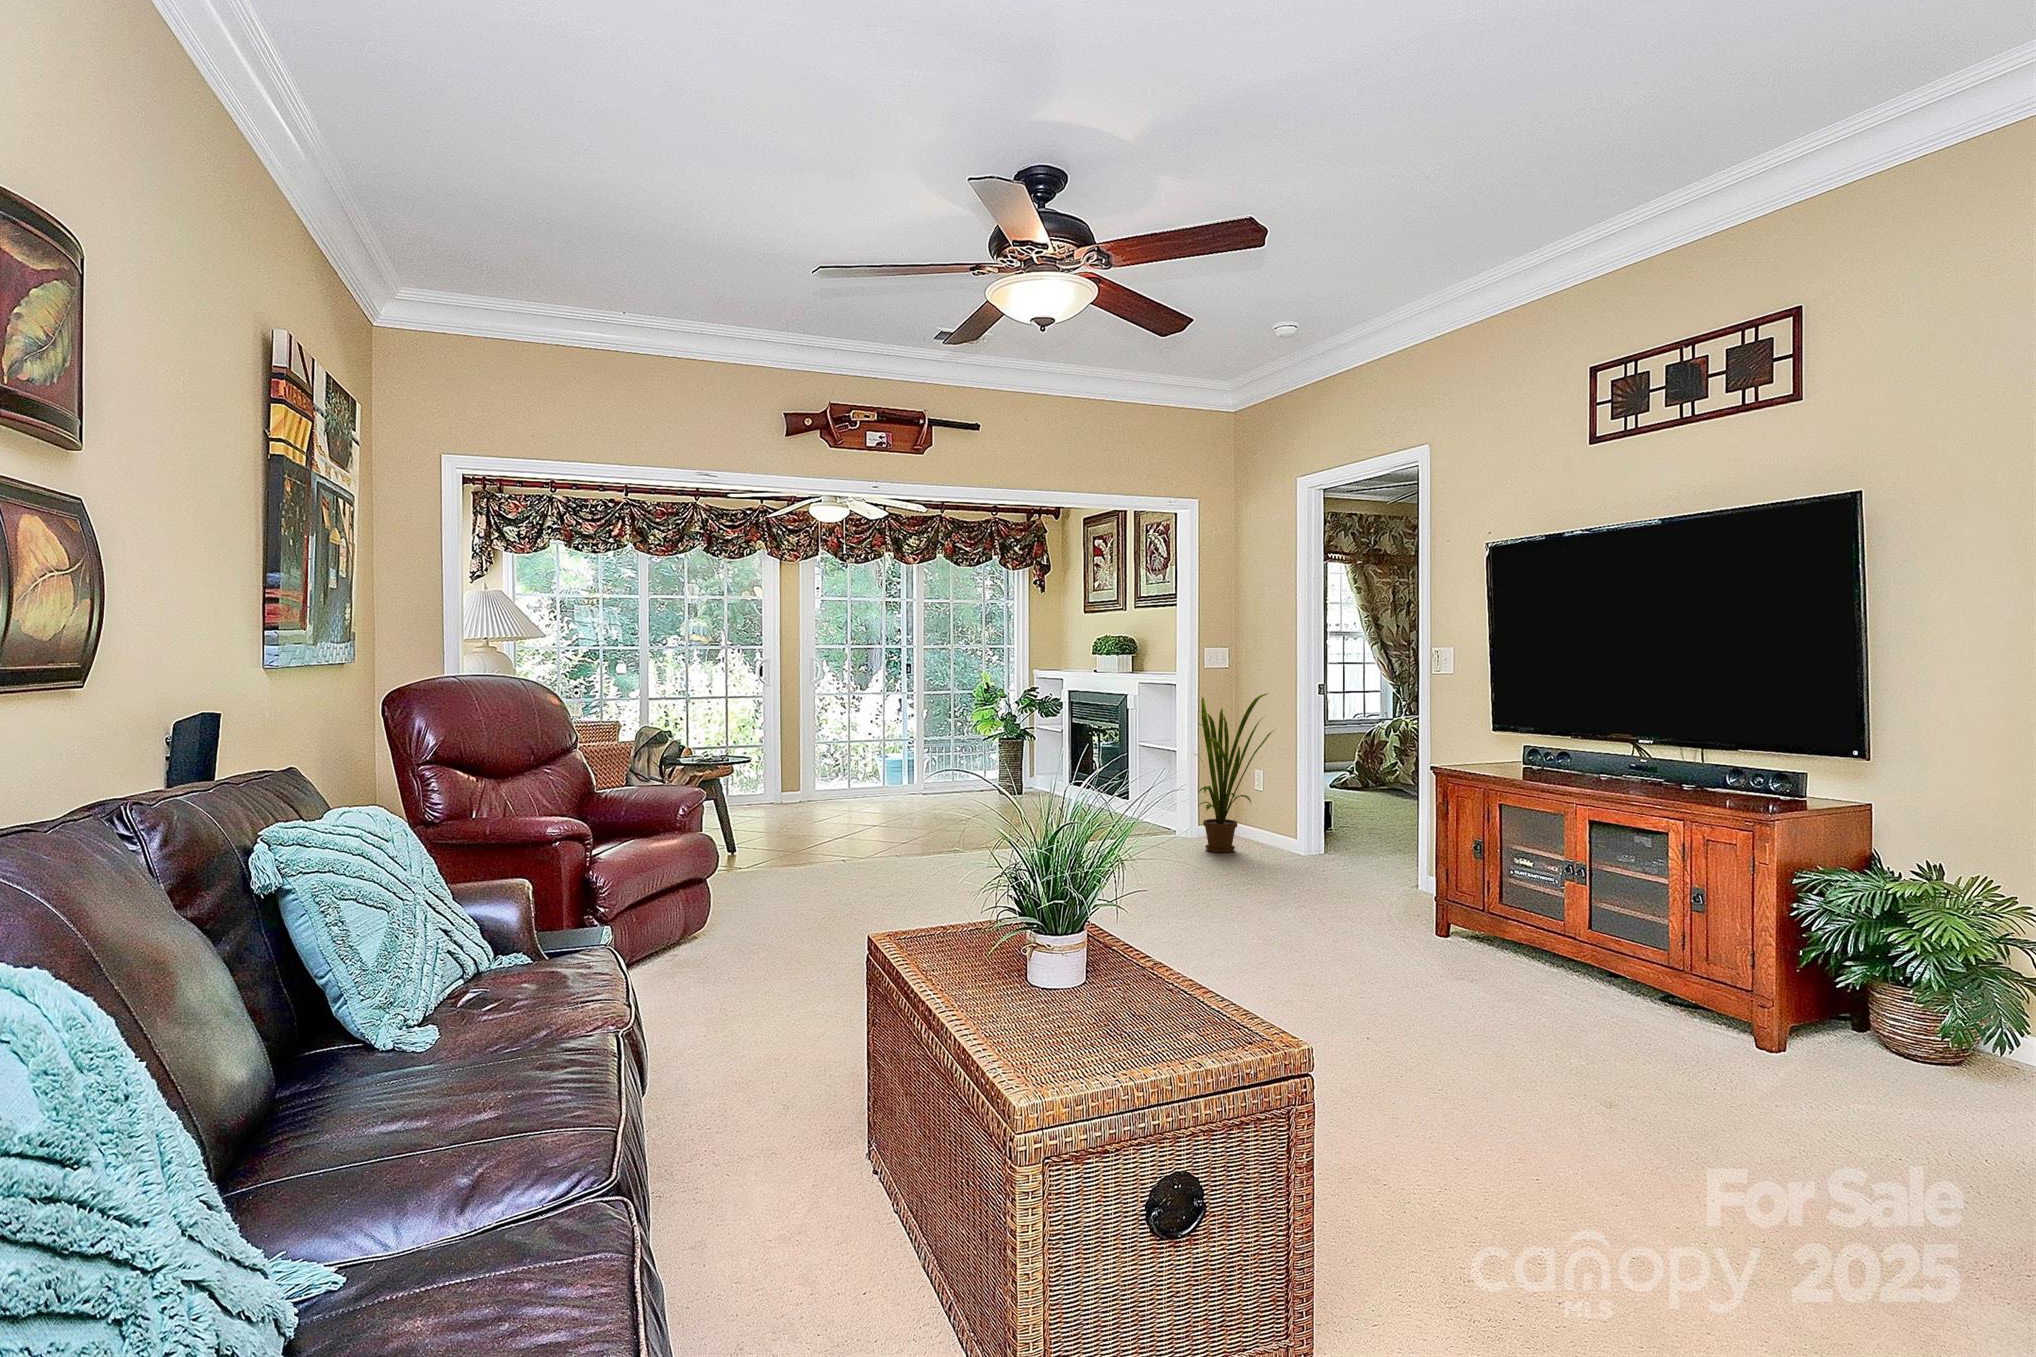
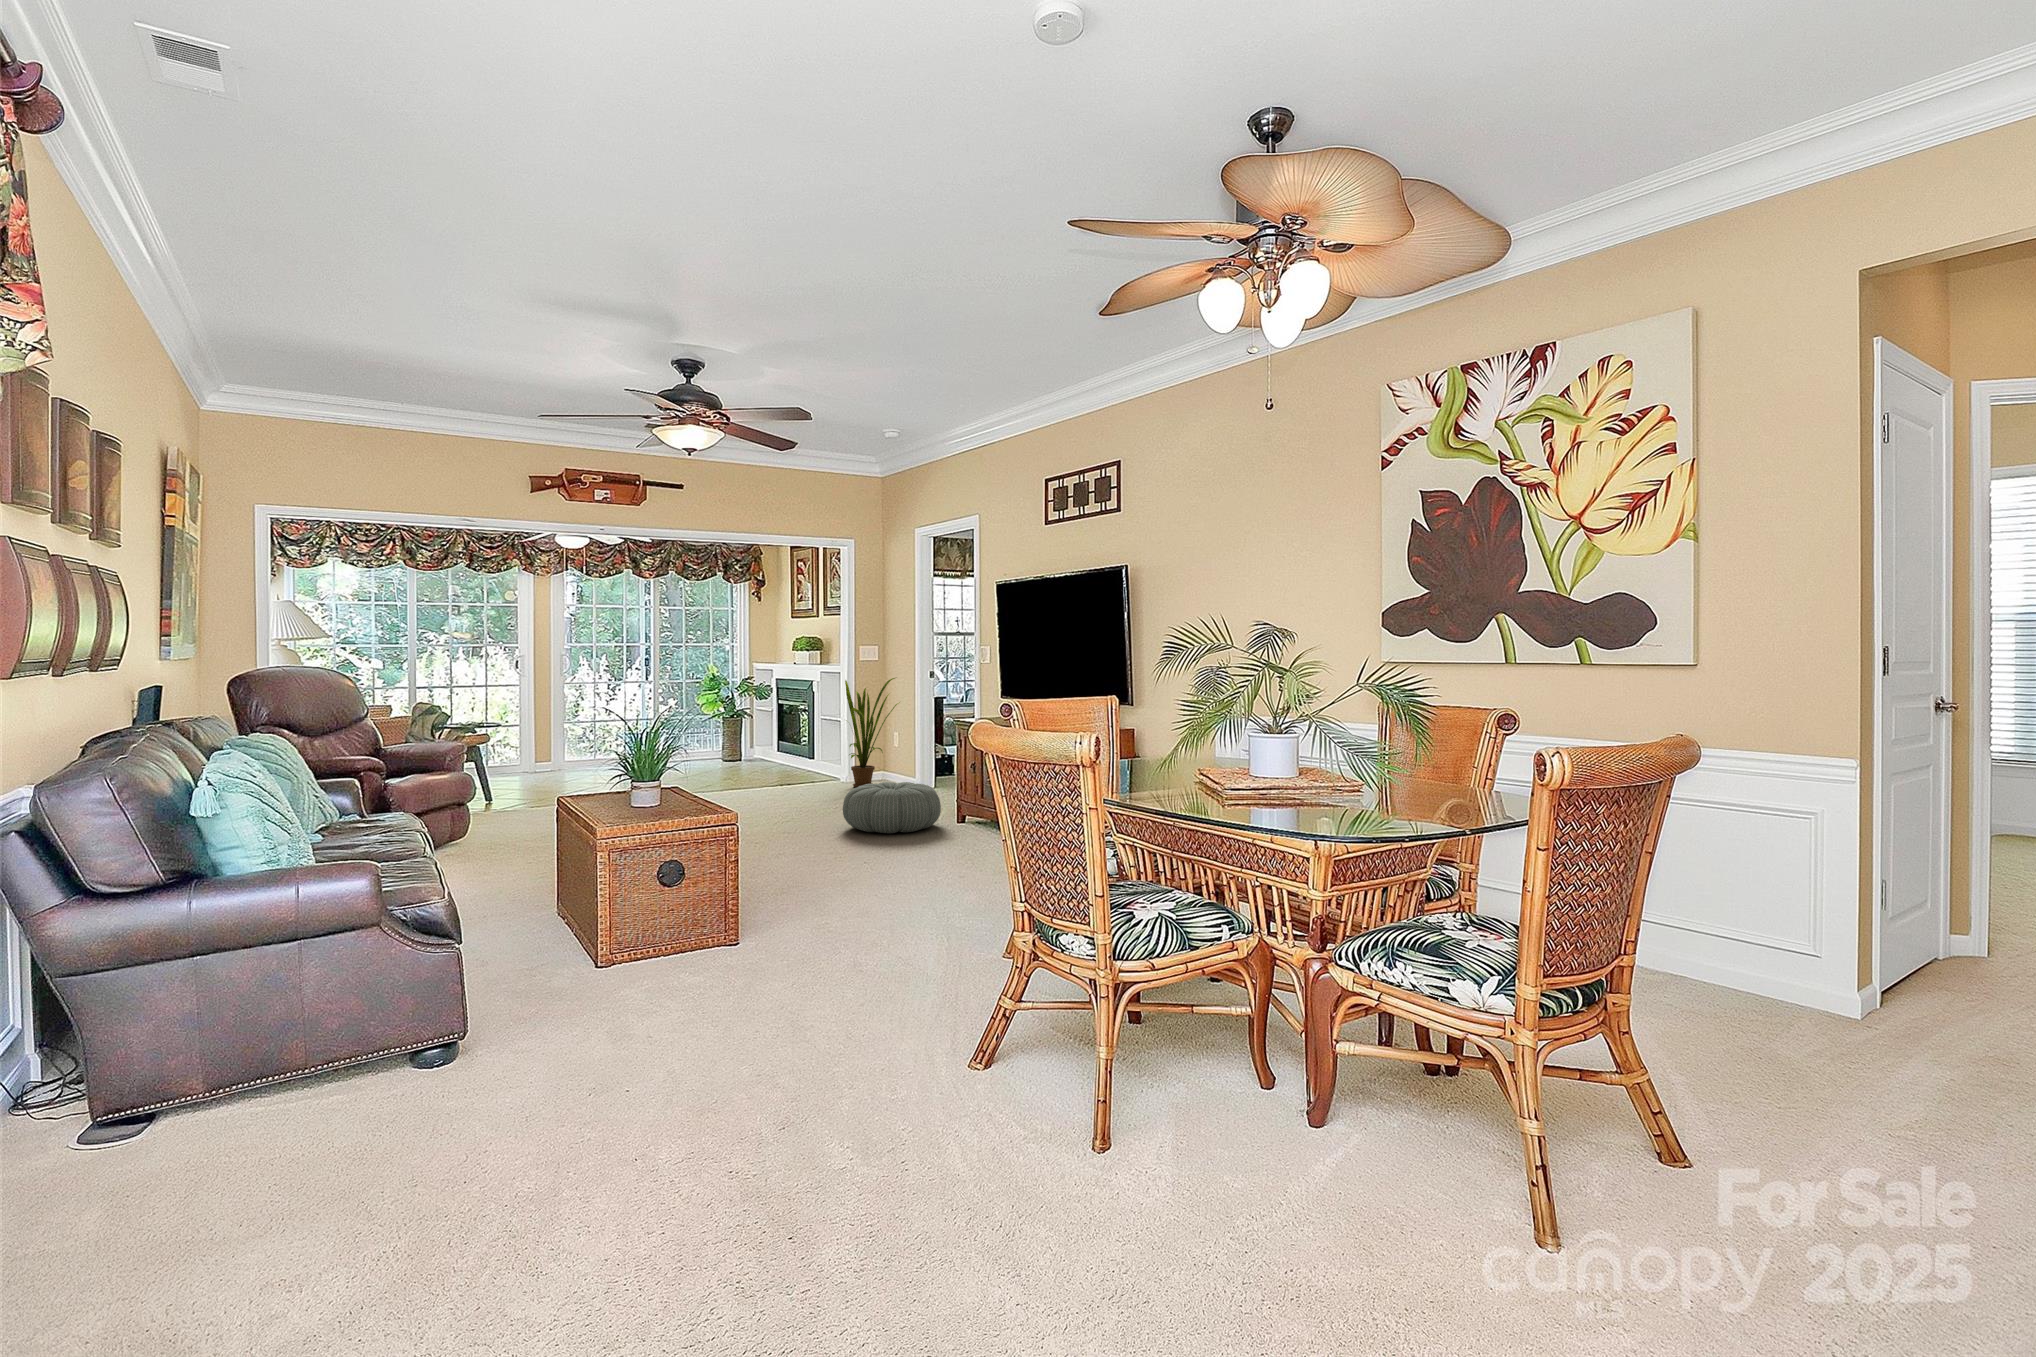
pouf: none [1259,869,1428,964] -> present [843,782,941,833]

